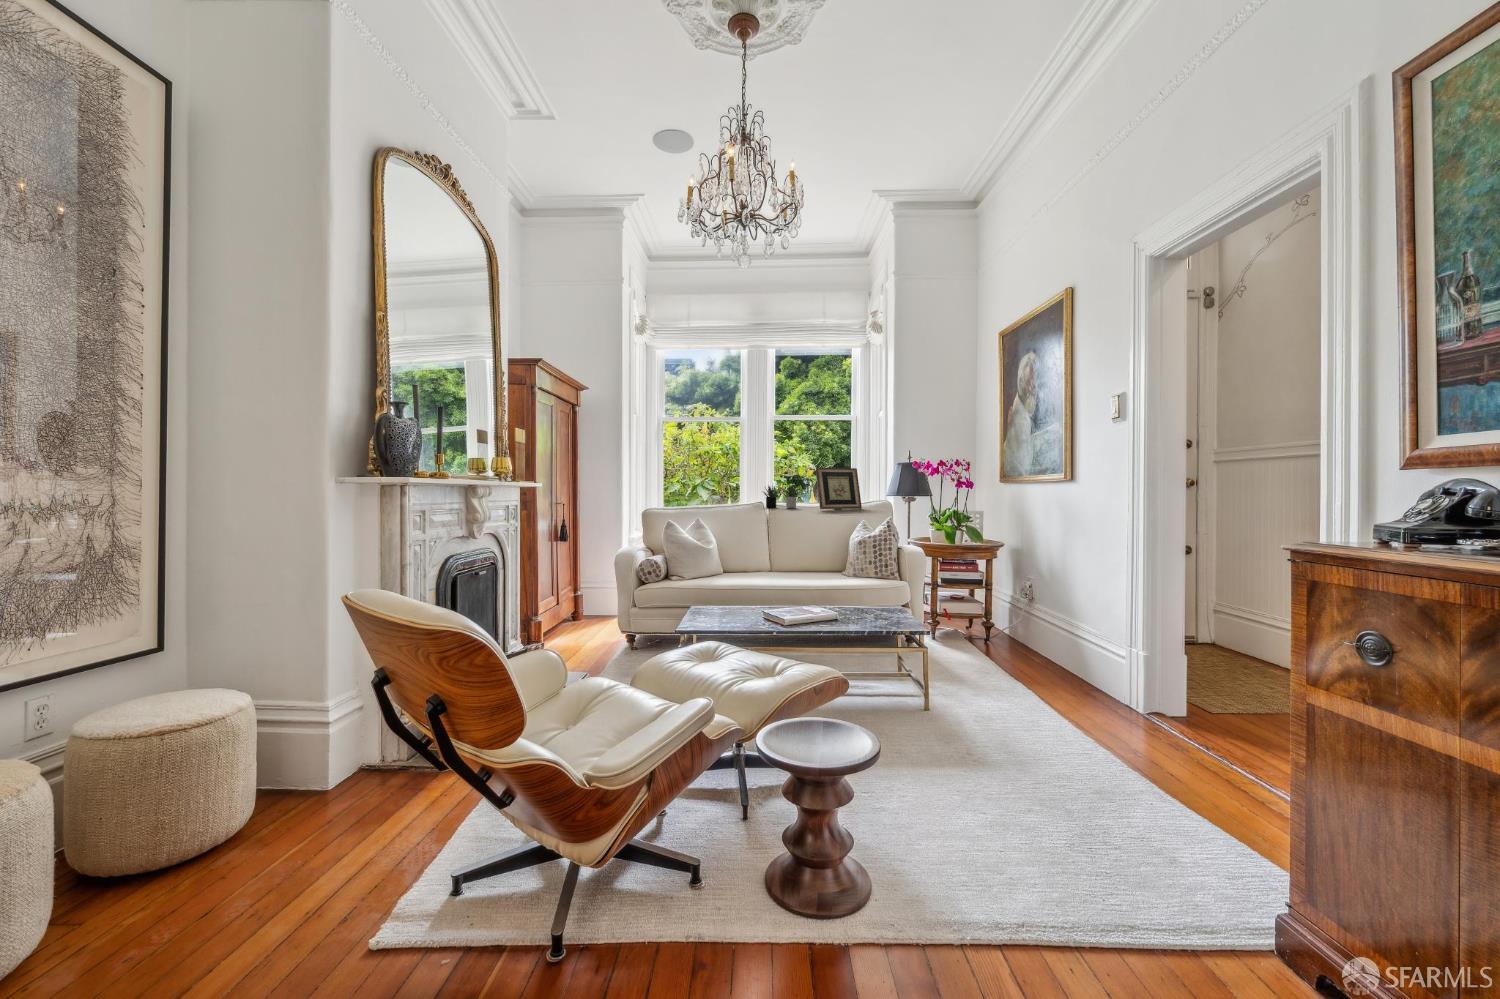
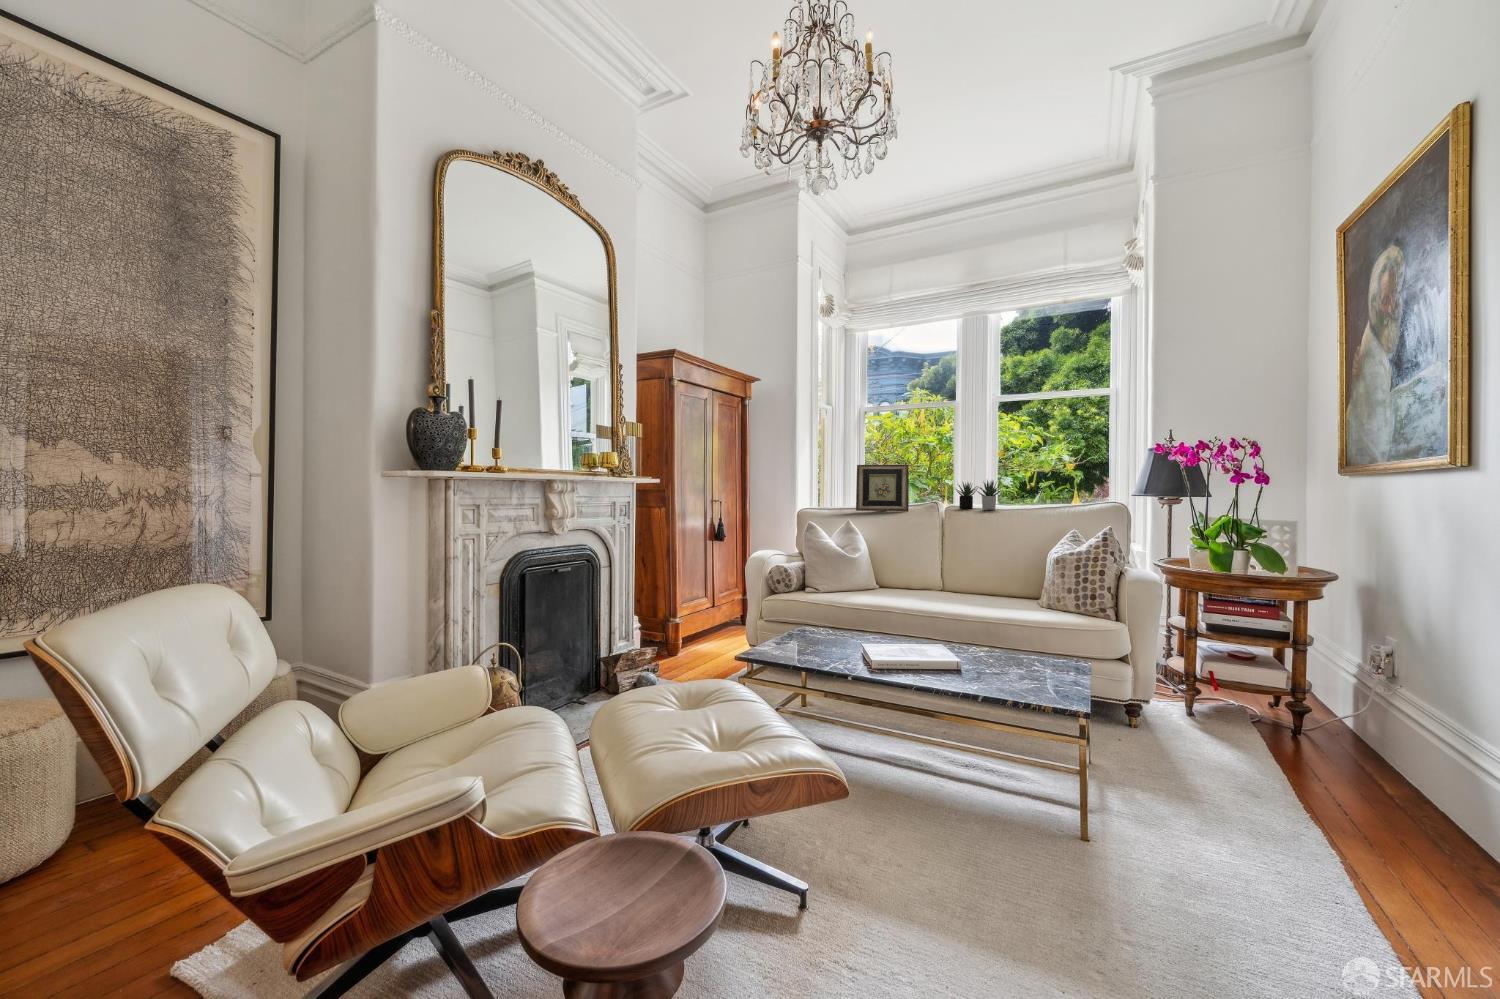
picture frame: present [816,468,862,509] -> present [856,465,909,511]

